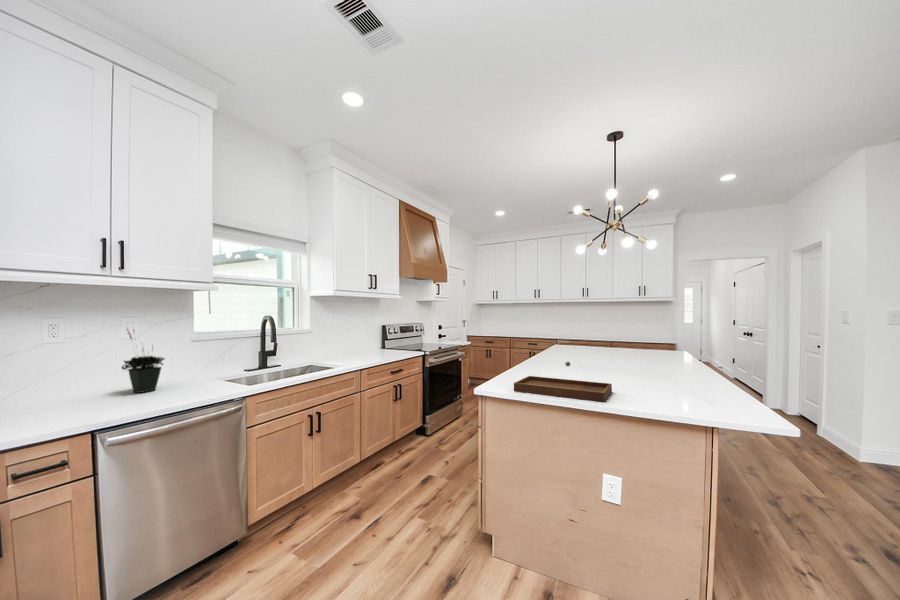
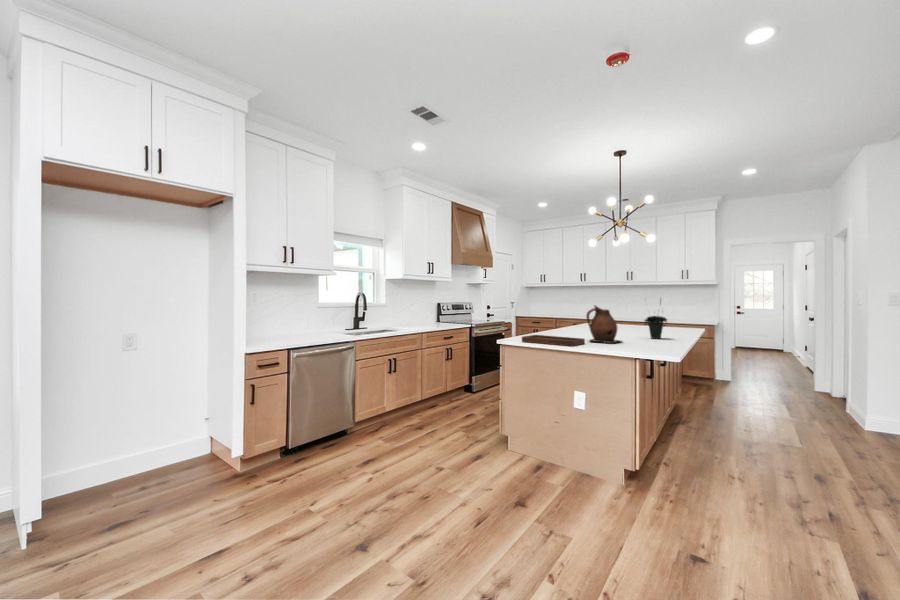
potted plant: present [122,329,164,393] -> present [645,302,667,339]
ceramic pitcher: none [602,330,653,389] -> present [587,305,619,343]

